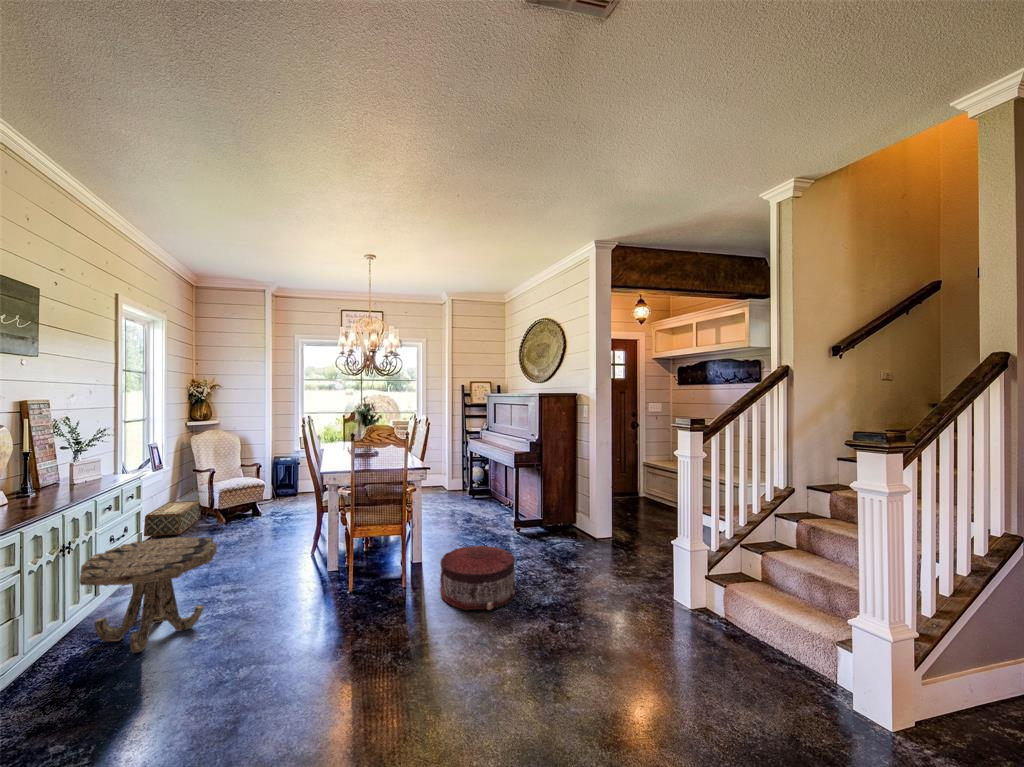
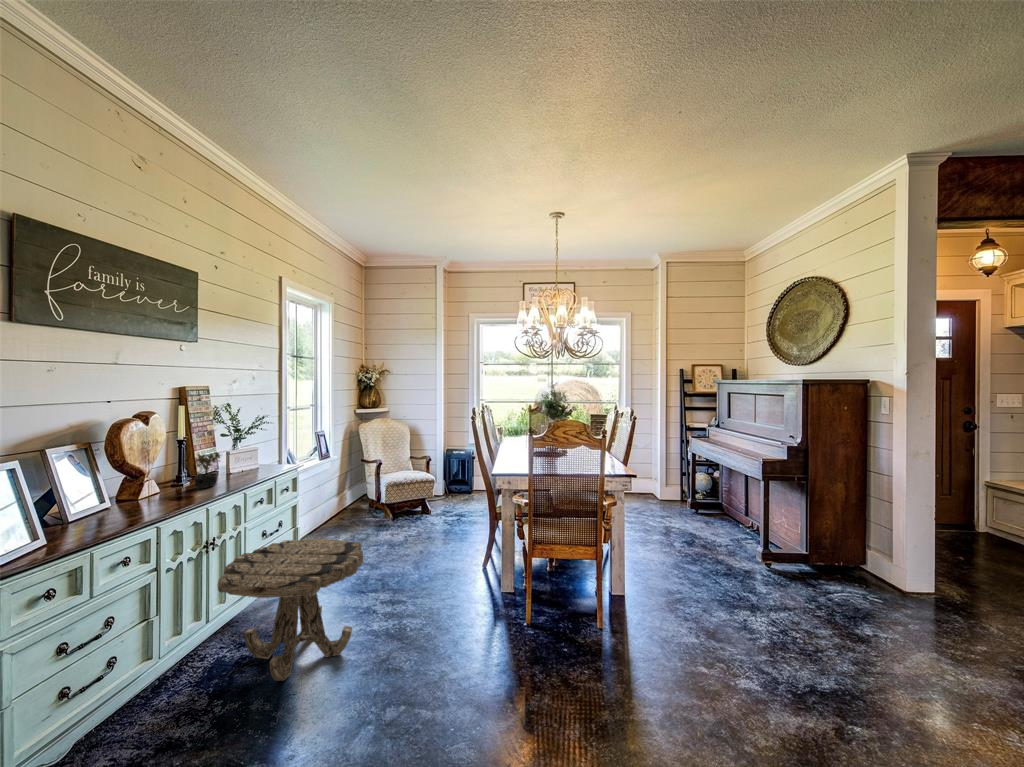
succulent plant: none [42,466,74,501] -> present [194,453,220,489]
woven basket: present [144,501,200,536] -> none [320,494,370,530]
pouf: present [440,546,515,610] -> none [651,582,786,700]

